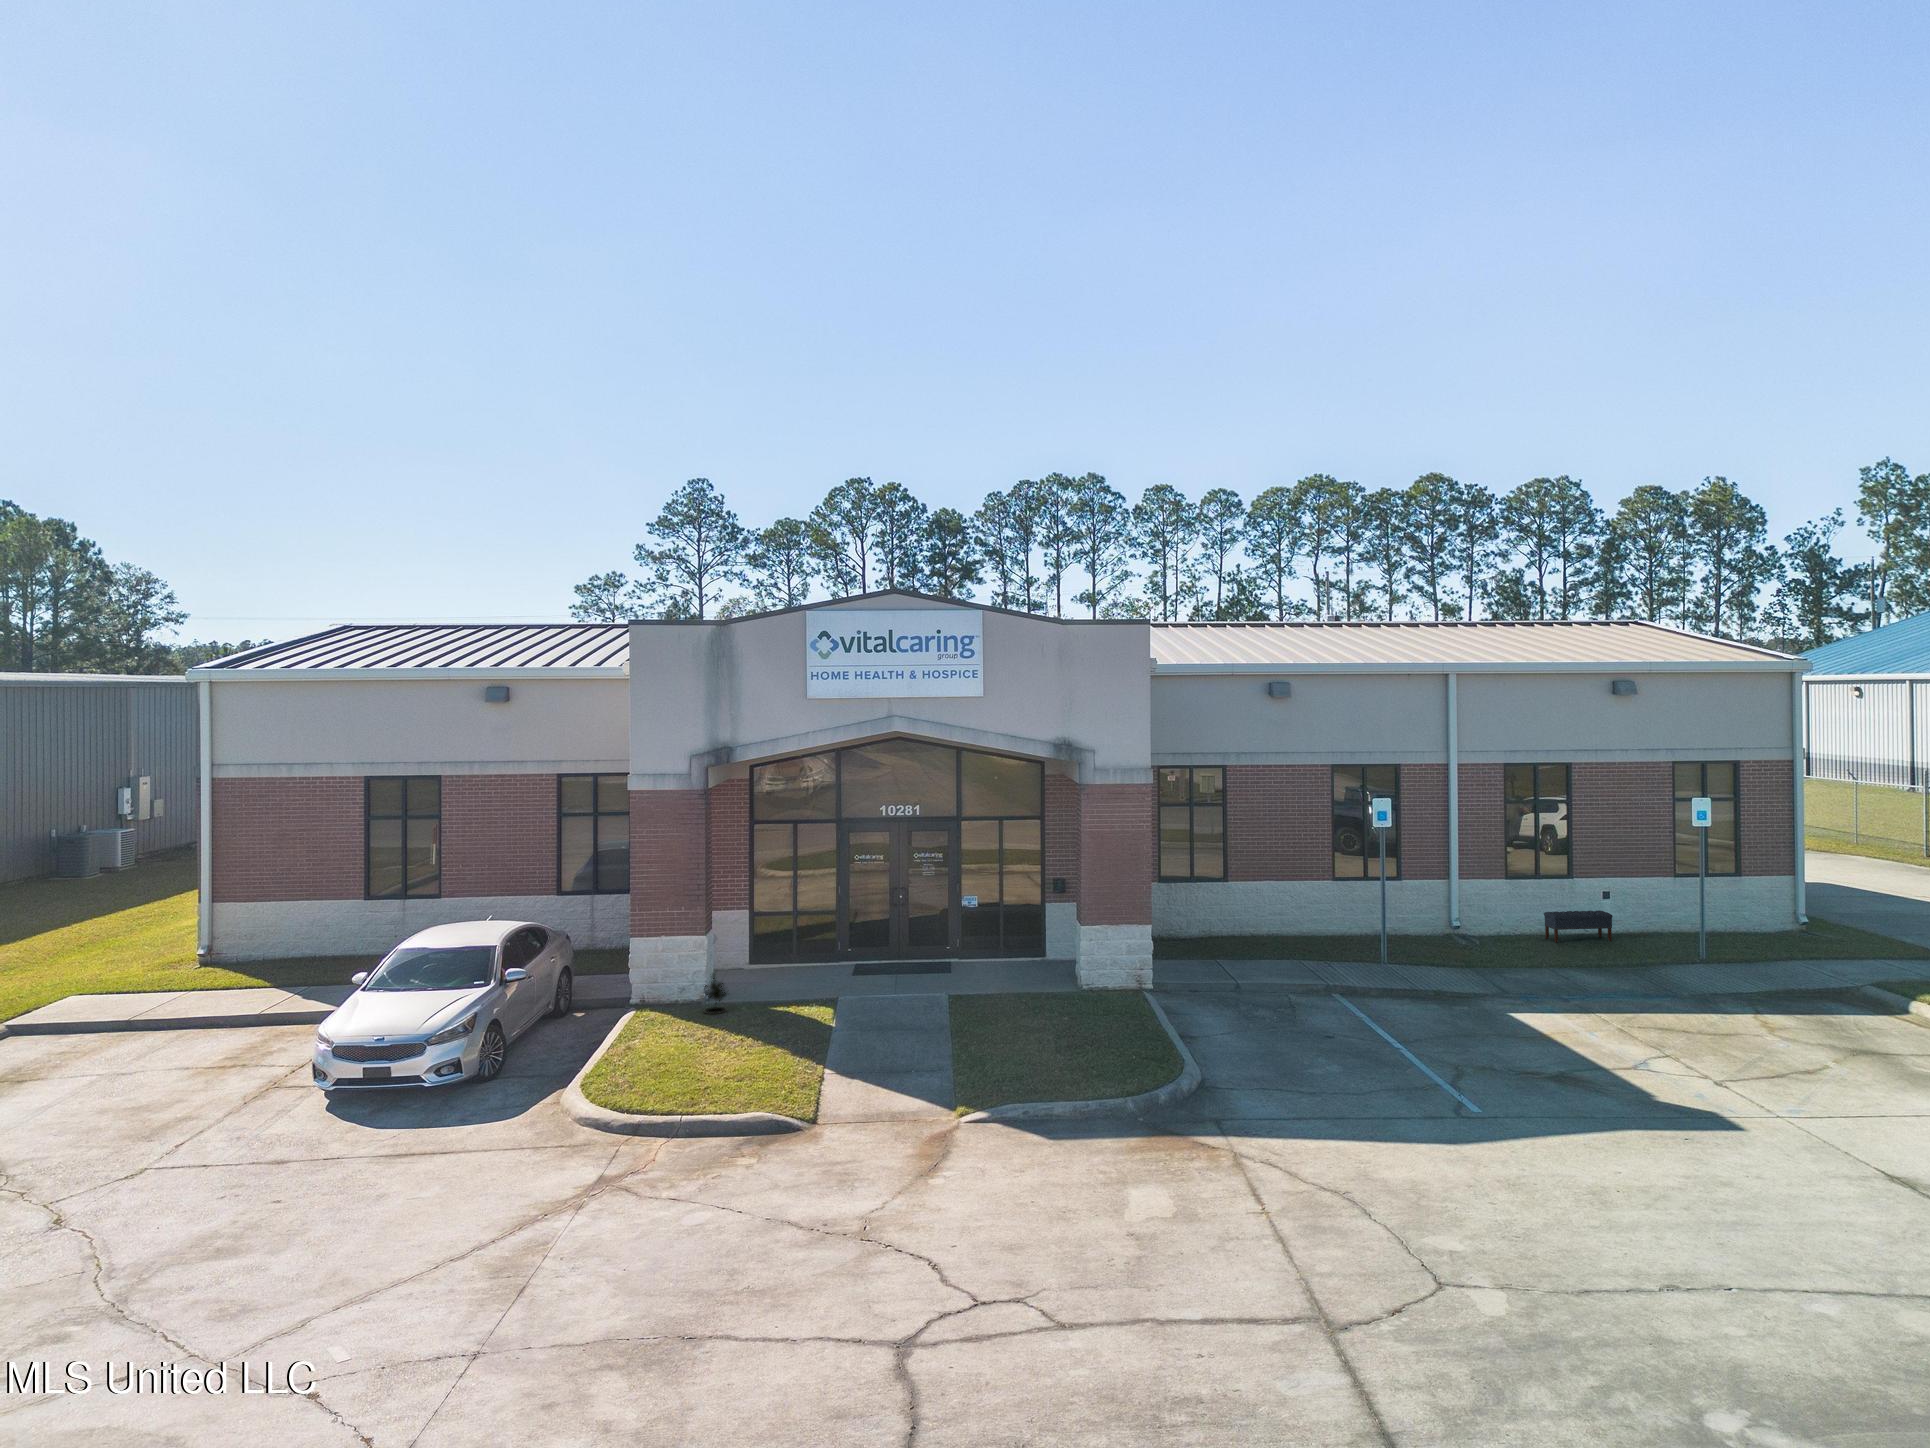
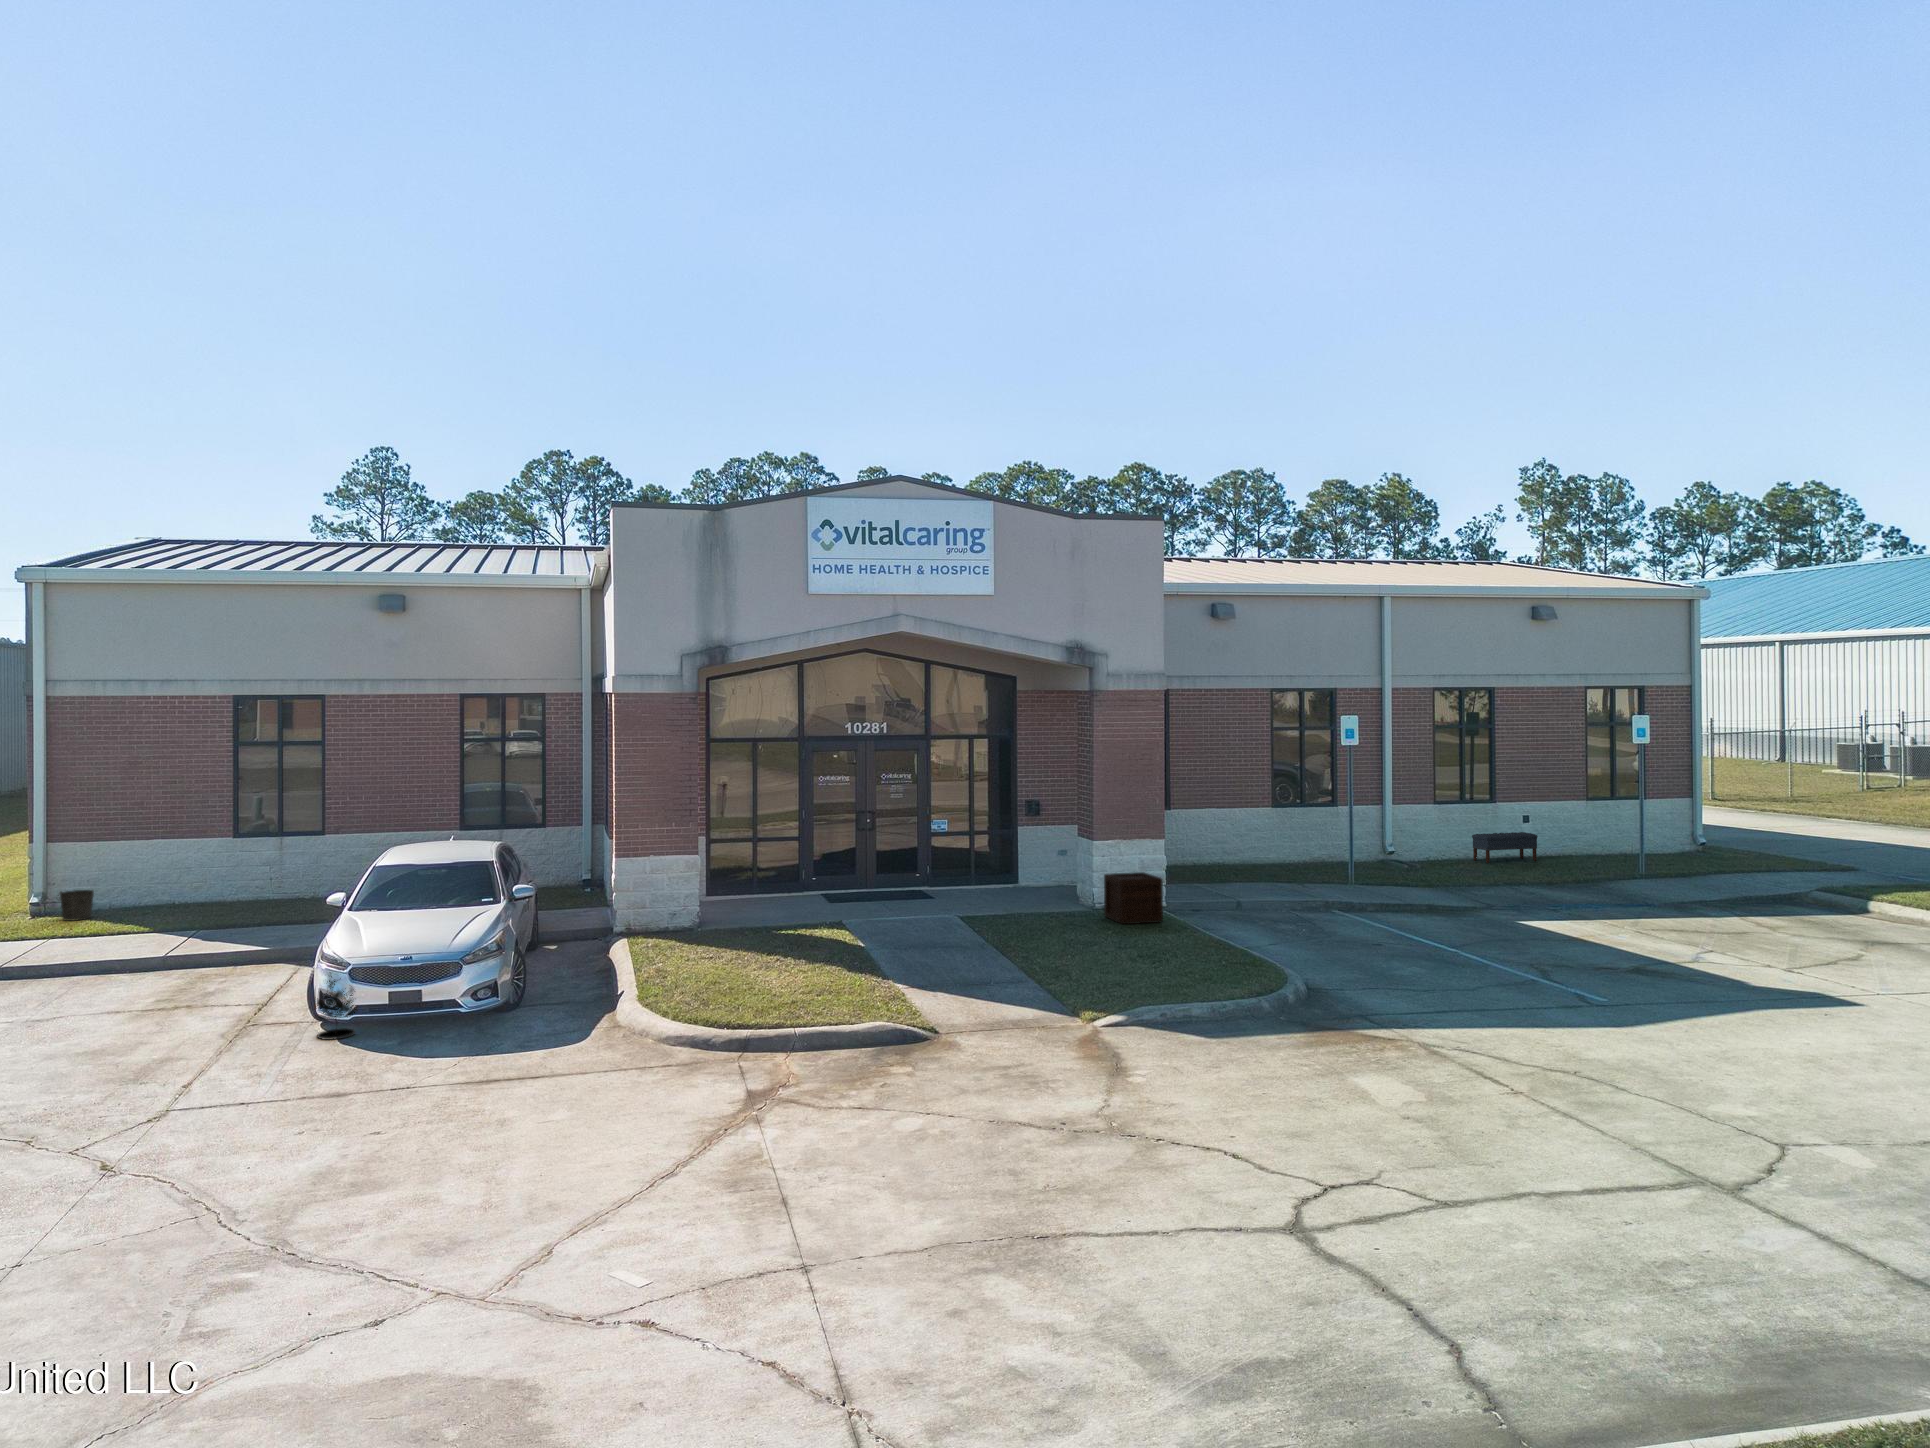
bucket: none [215,943,247,971] -> present [58,890,94,921]
wooden crate: none [1094,957,1141,1009] -> present [1104,872,1163,924]
potted tree: present [704,975,727,1014] -> present [316,972,358,1040]

